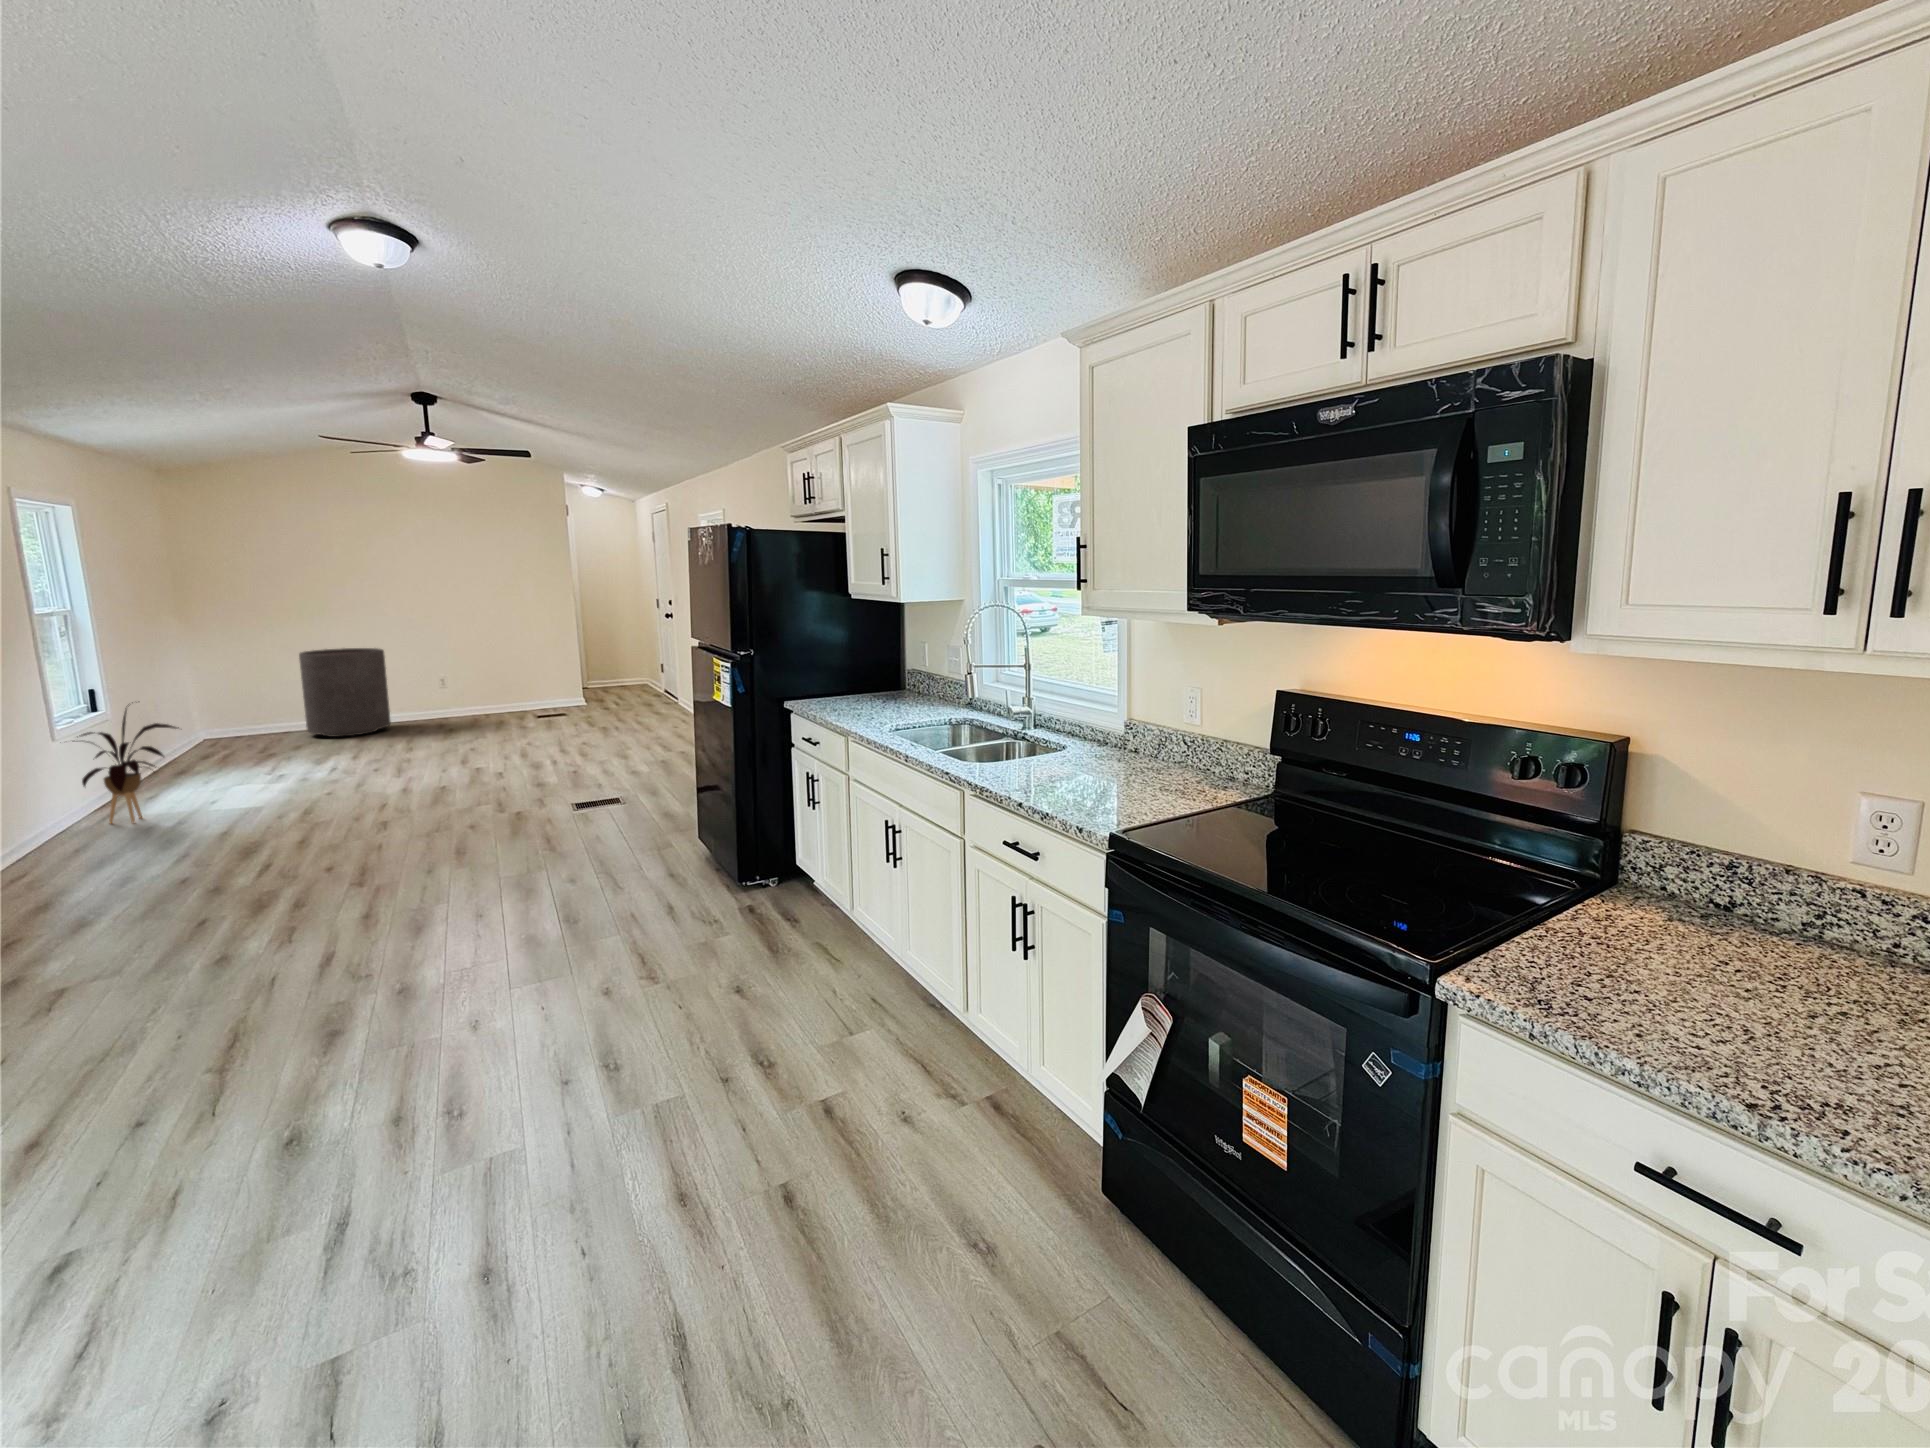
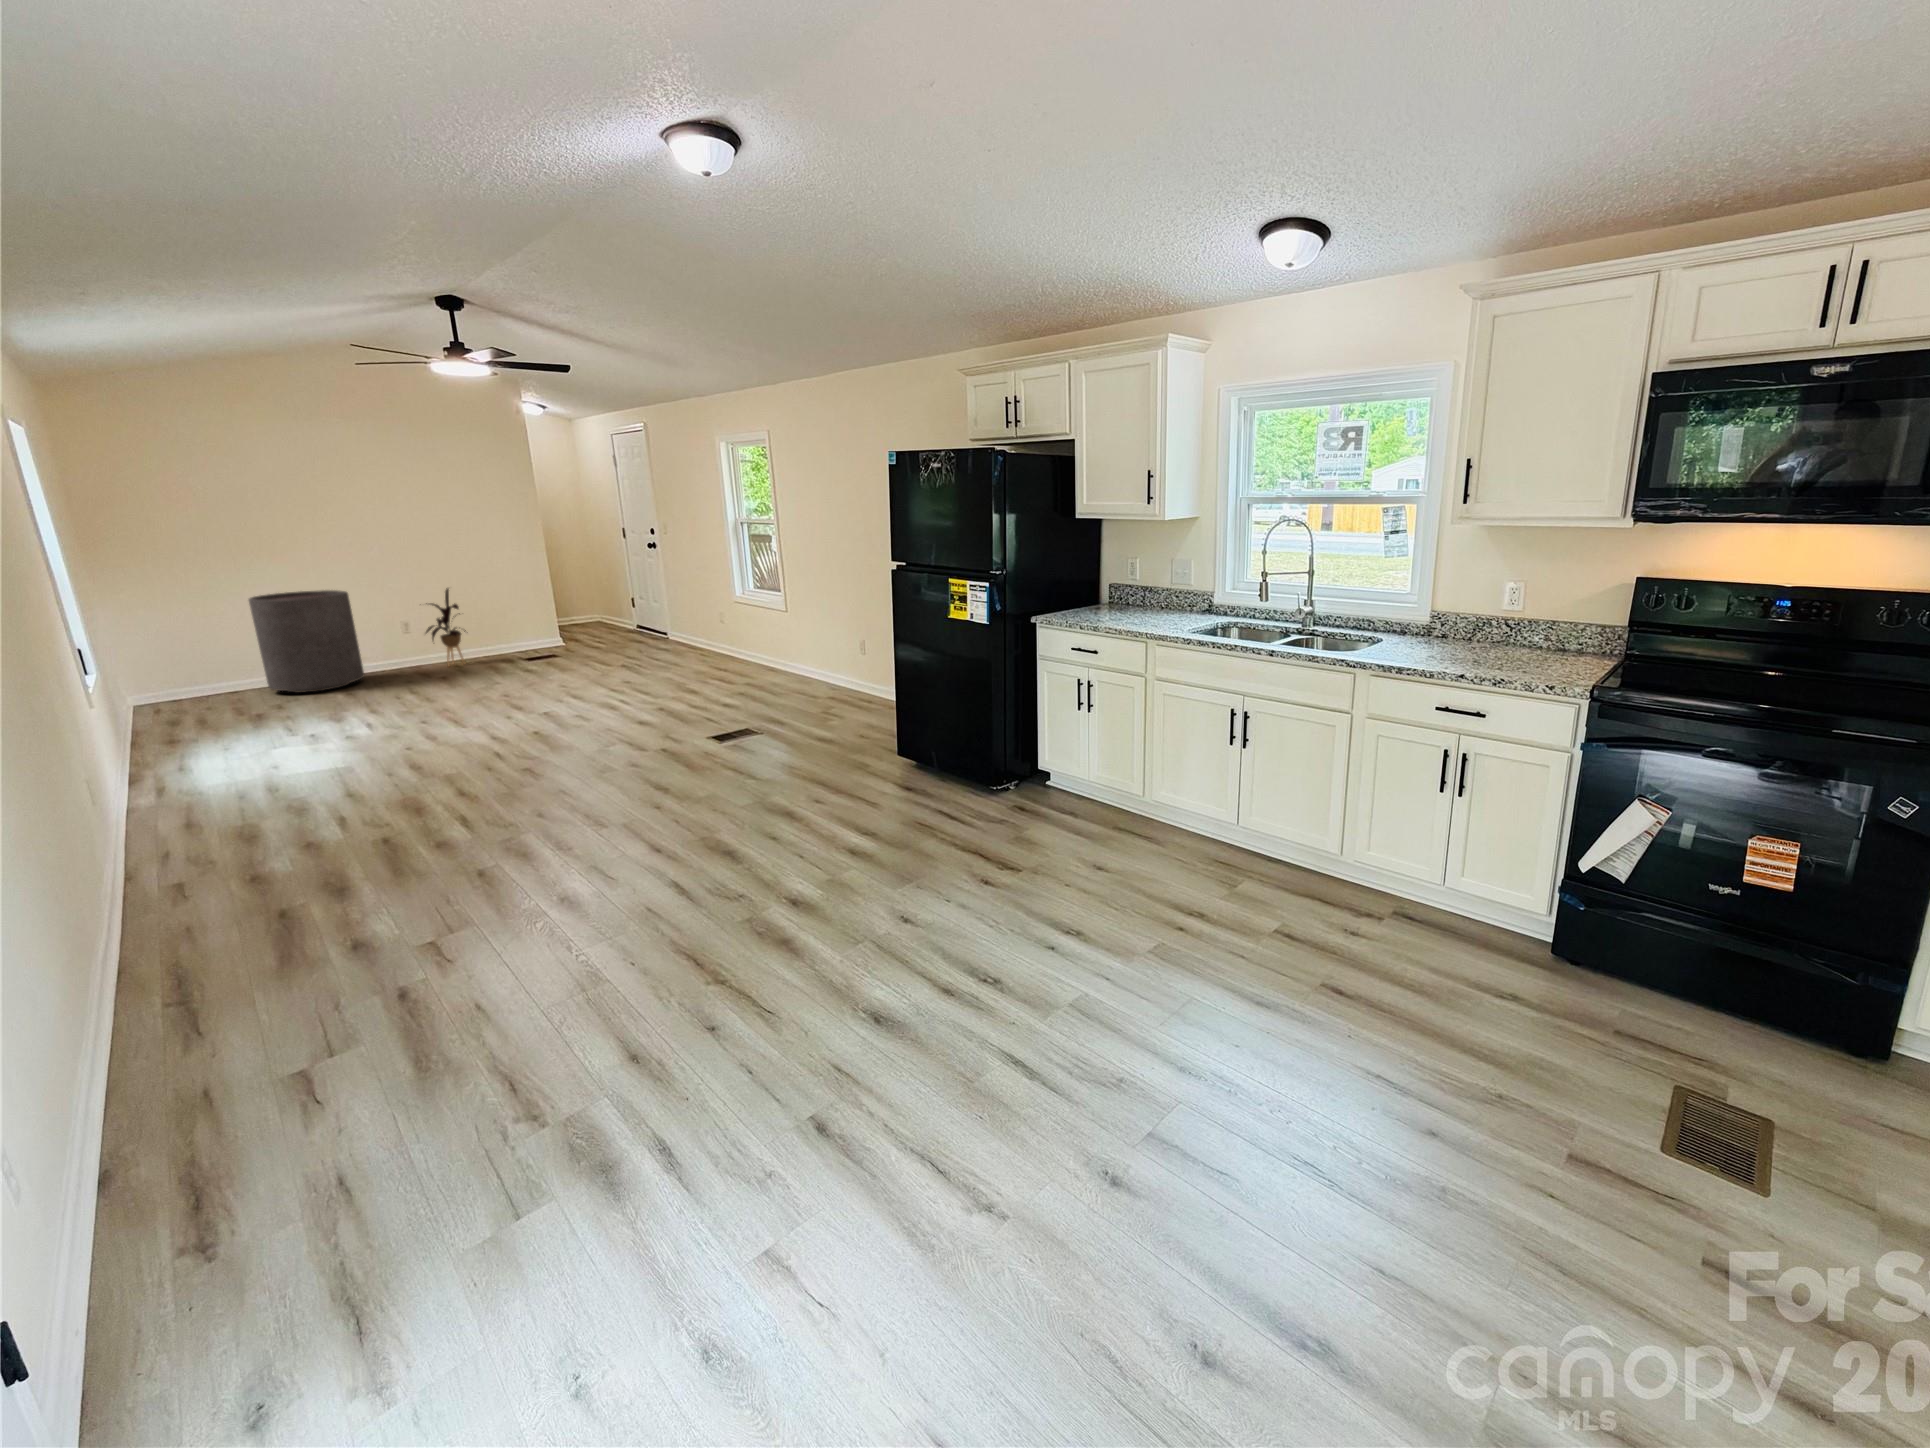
house plant: present [73,702,179,823] -> present [426,588,466,666]

